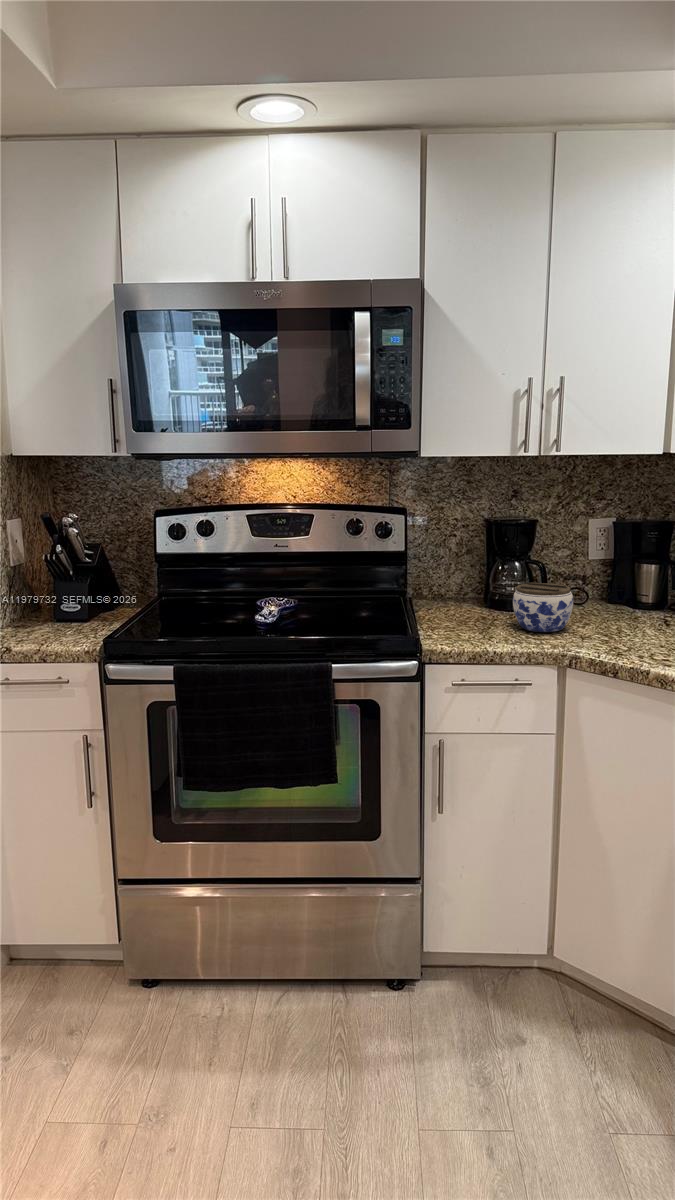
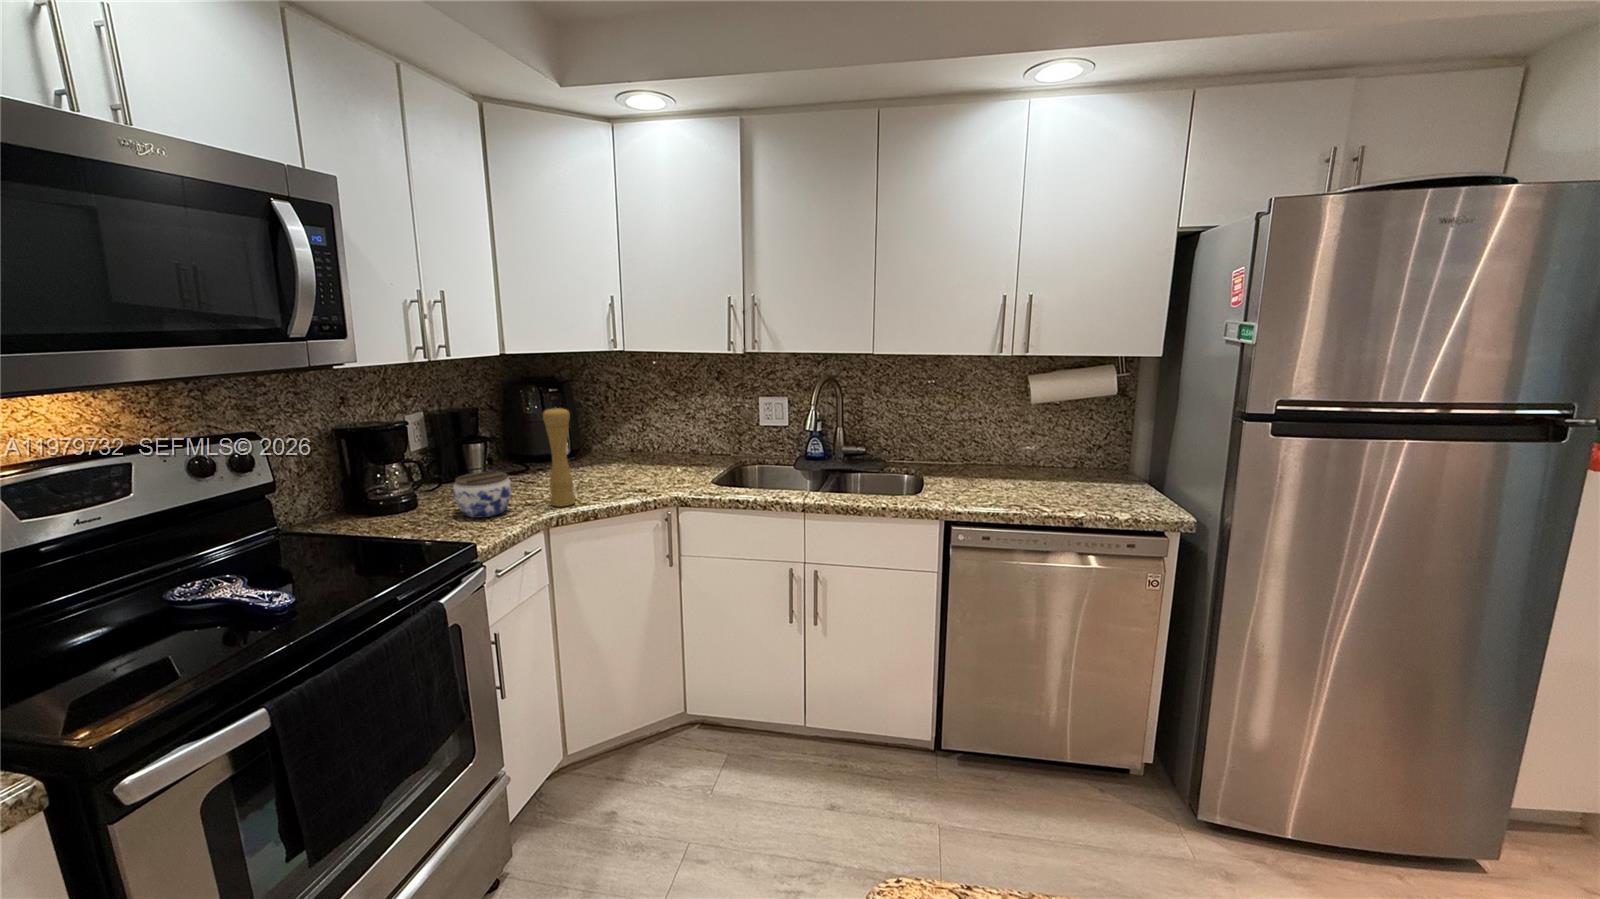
pepper mill: none [597,520,636,649] -> present [543,407,575,506]

